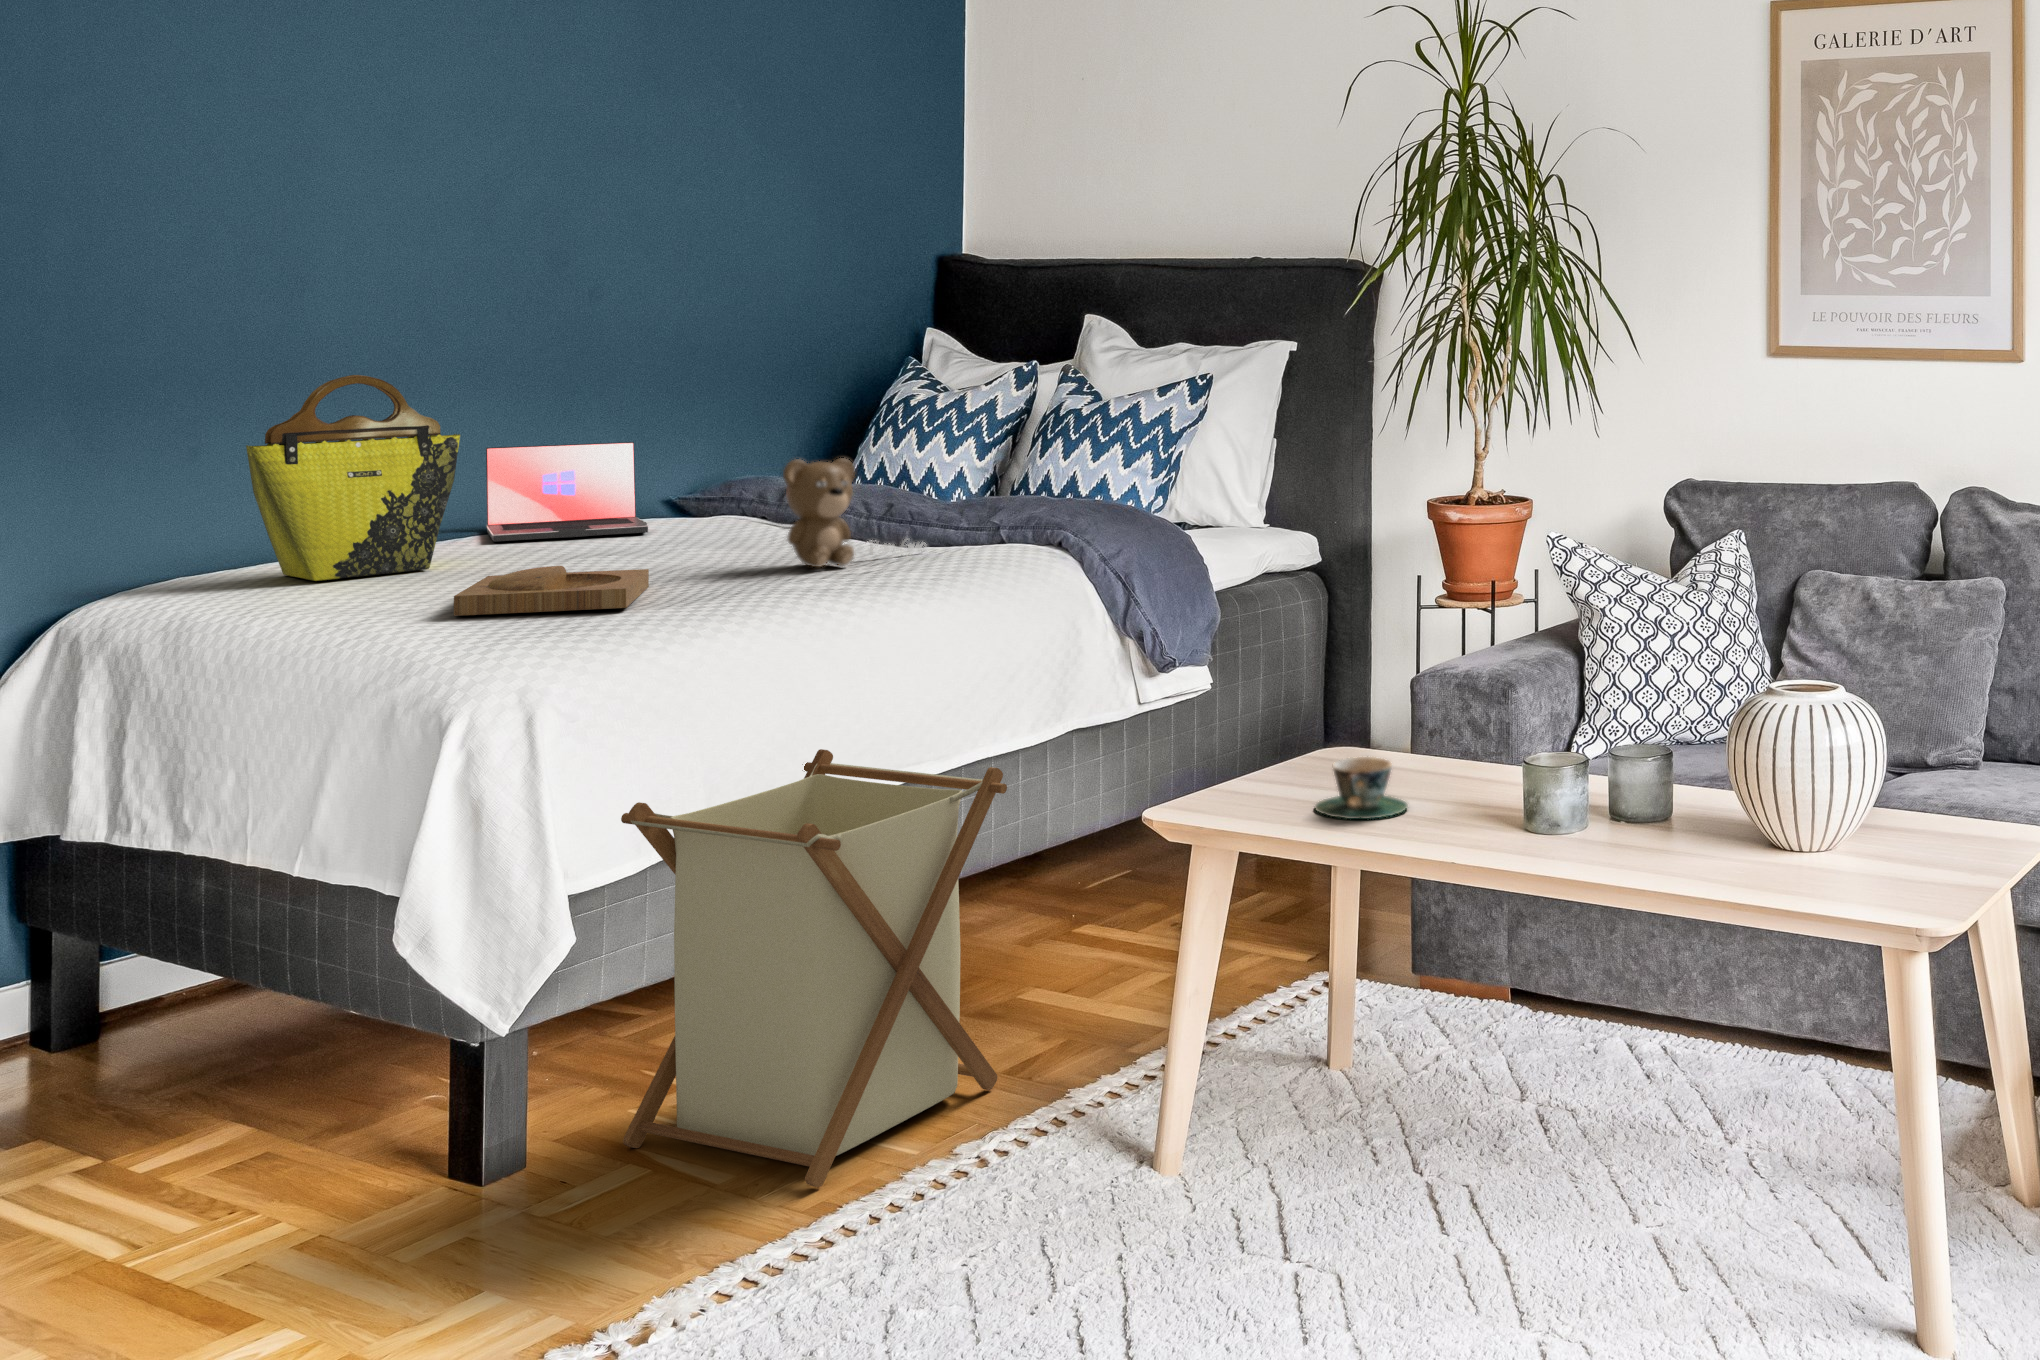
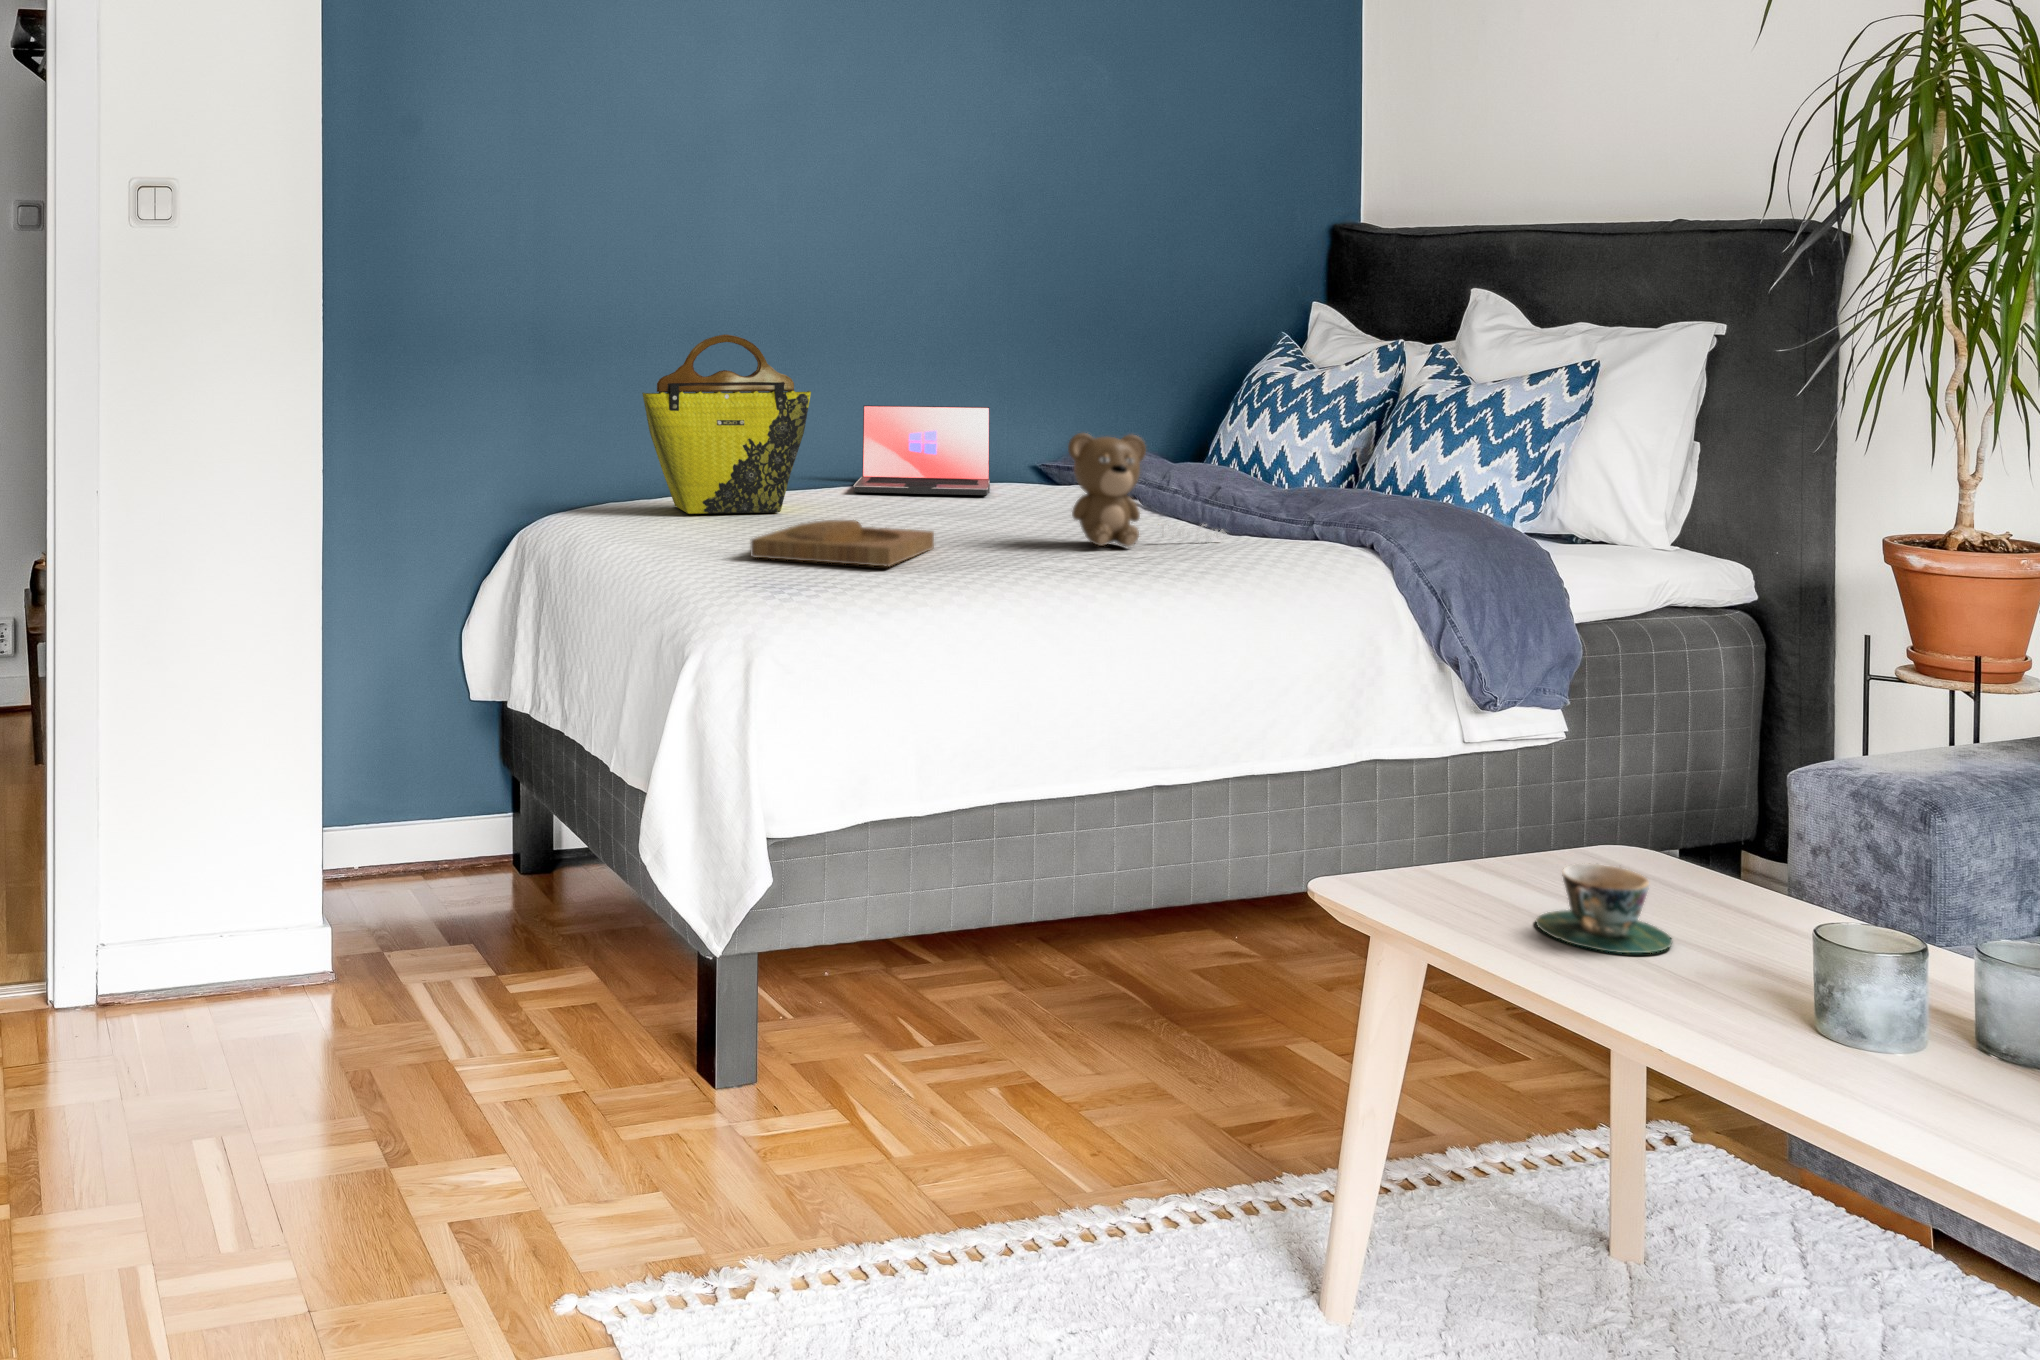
laundry basket: present [621,749,1007,1187] -> none [838,736,1217,1195]

